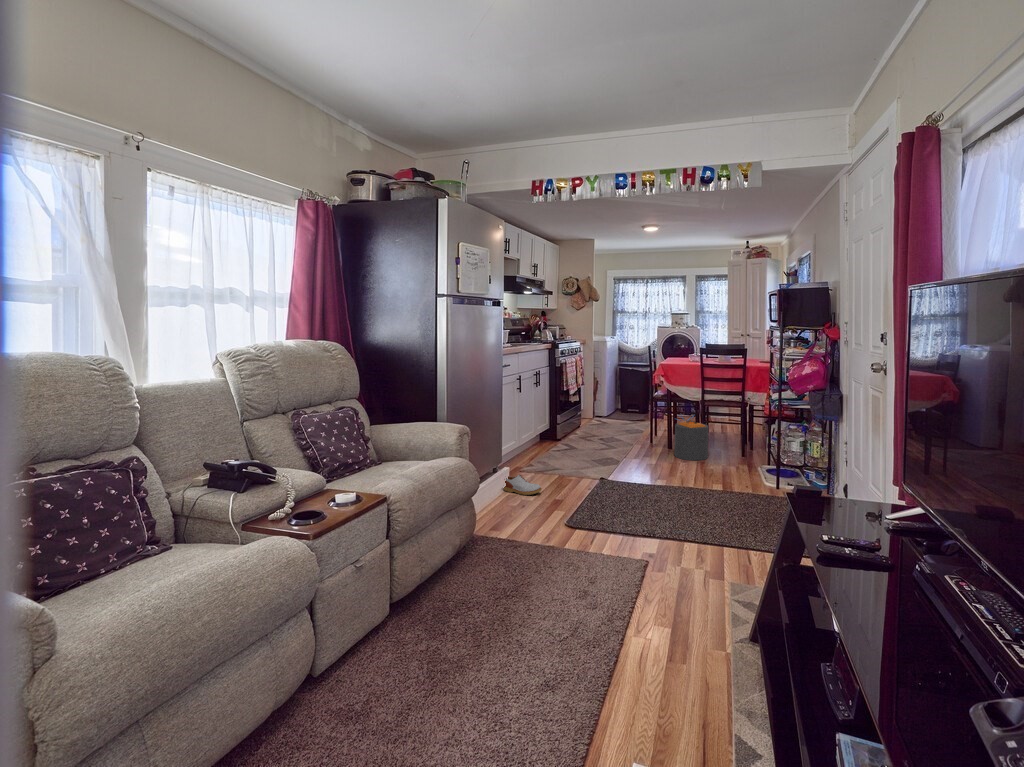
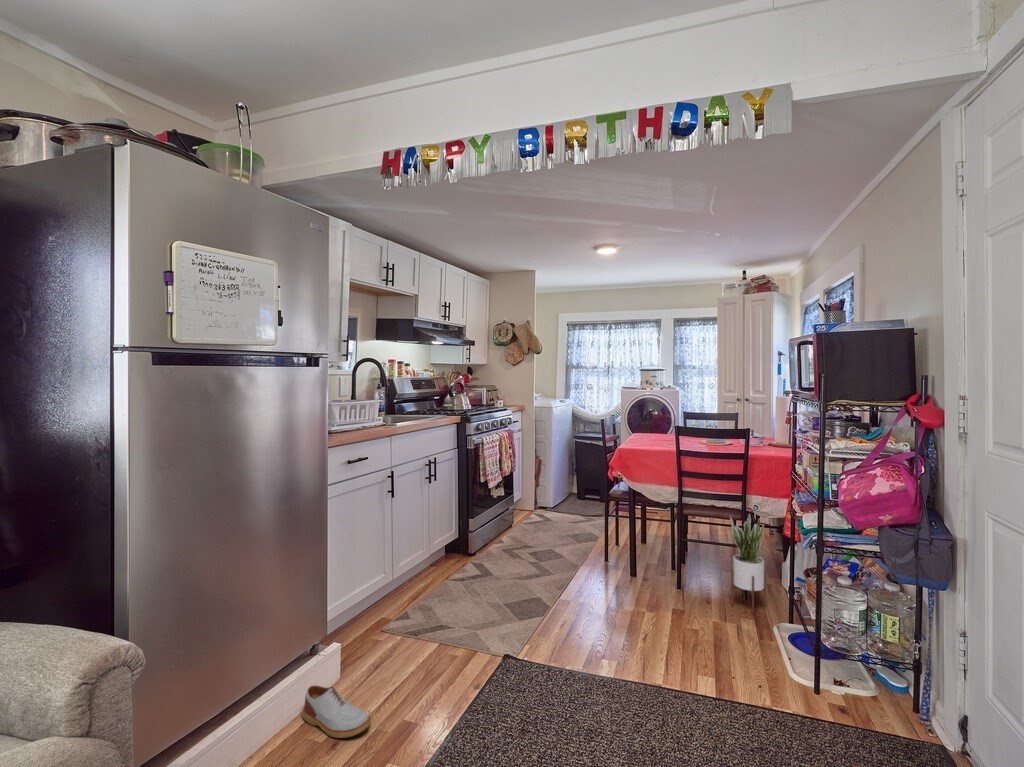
potted plant: none [731,401,753,461] -> present [730,514,766,615]
trash can: present [674,416,708,460] -> none [637,526,694,613]

